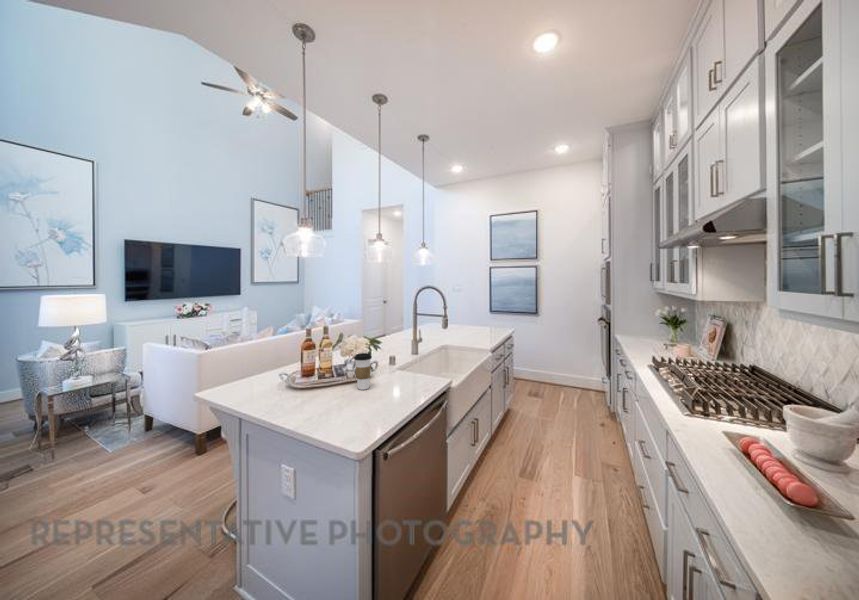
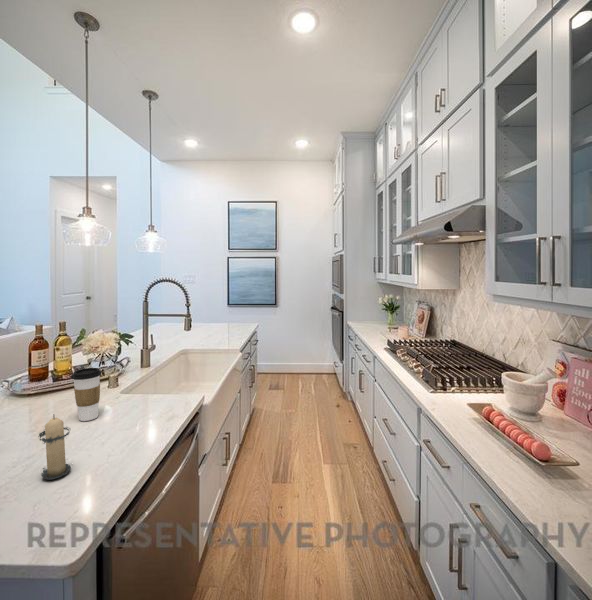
candle: none [329,378,349,420] -> present [38,414,71,480]

